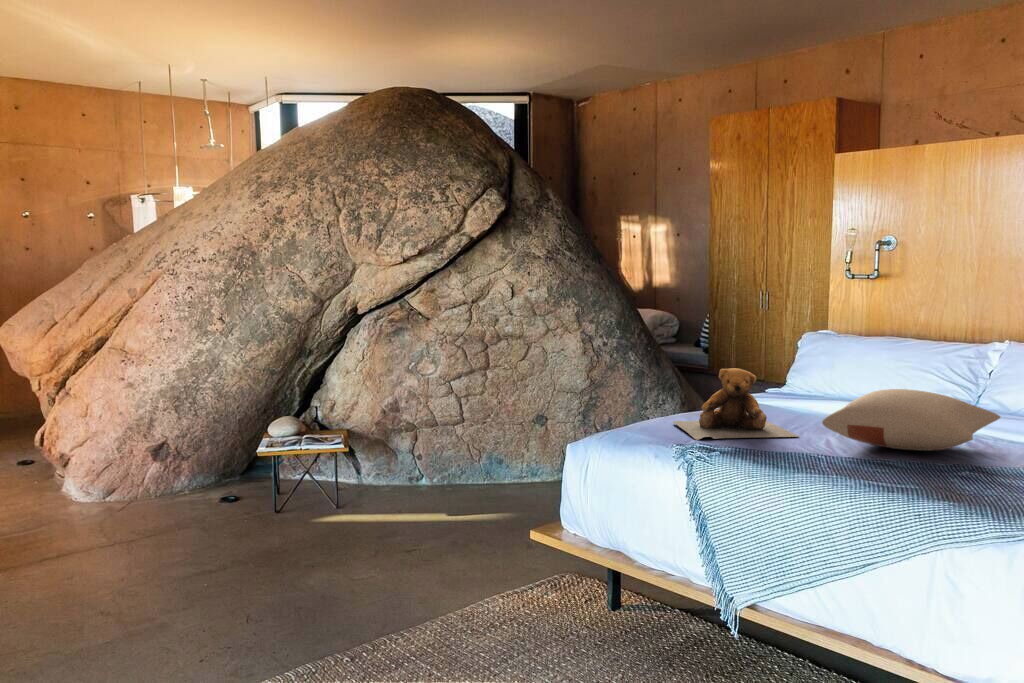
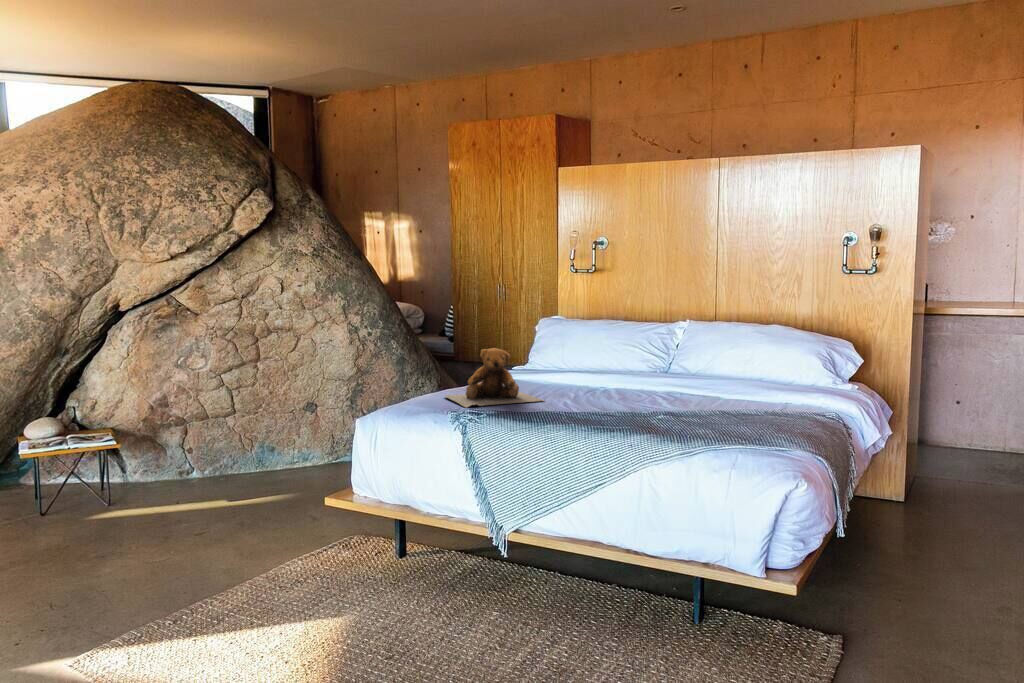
pillow: present [822,389,1000,451] -> none [562,359,685,404]

